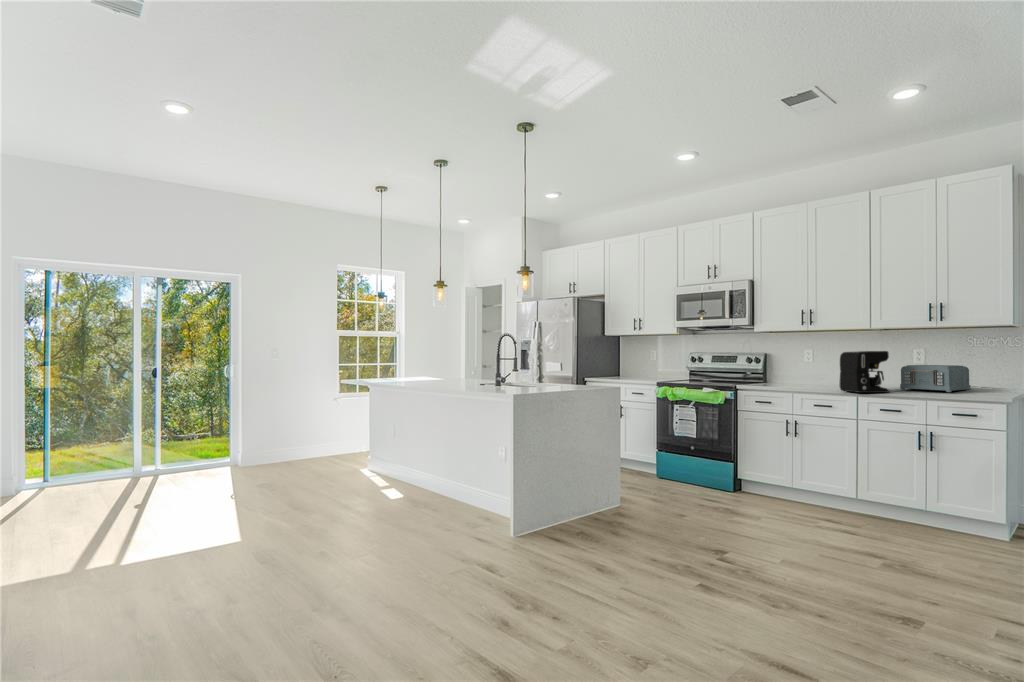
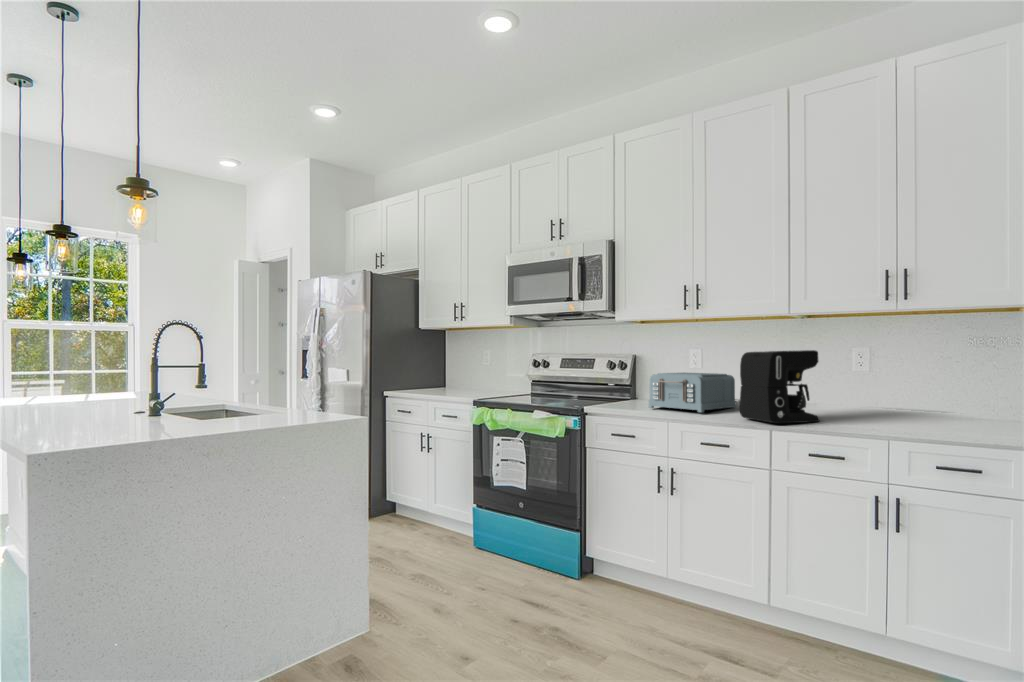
toaster: present [900,365,970,392] -> present [648,373,736,413]

